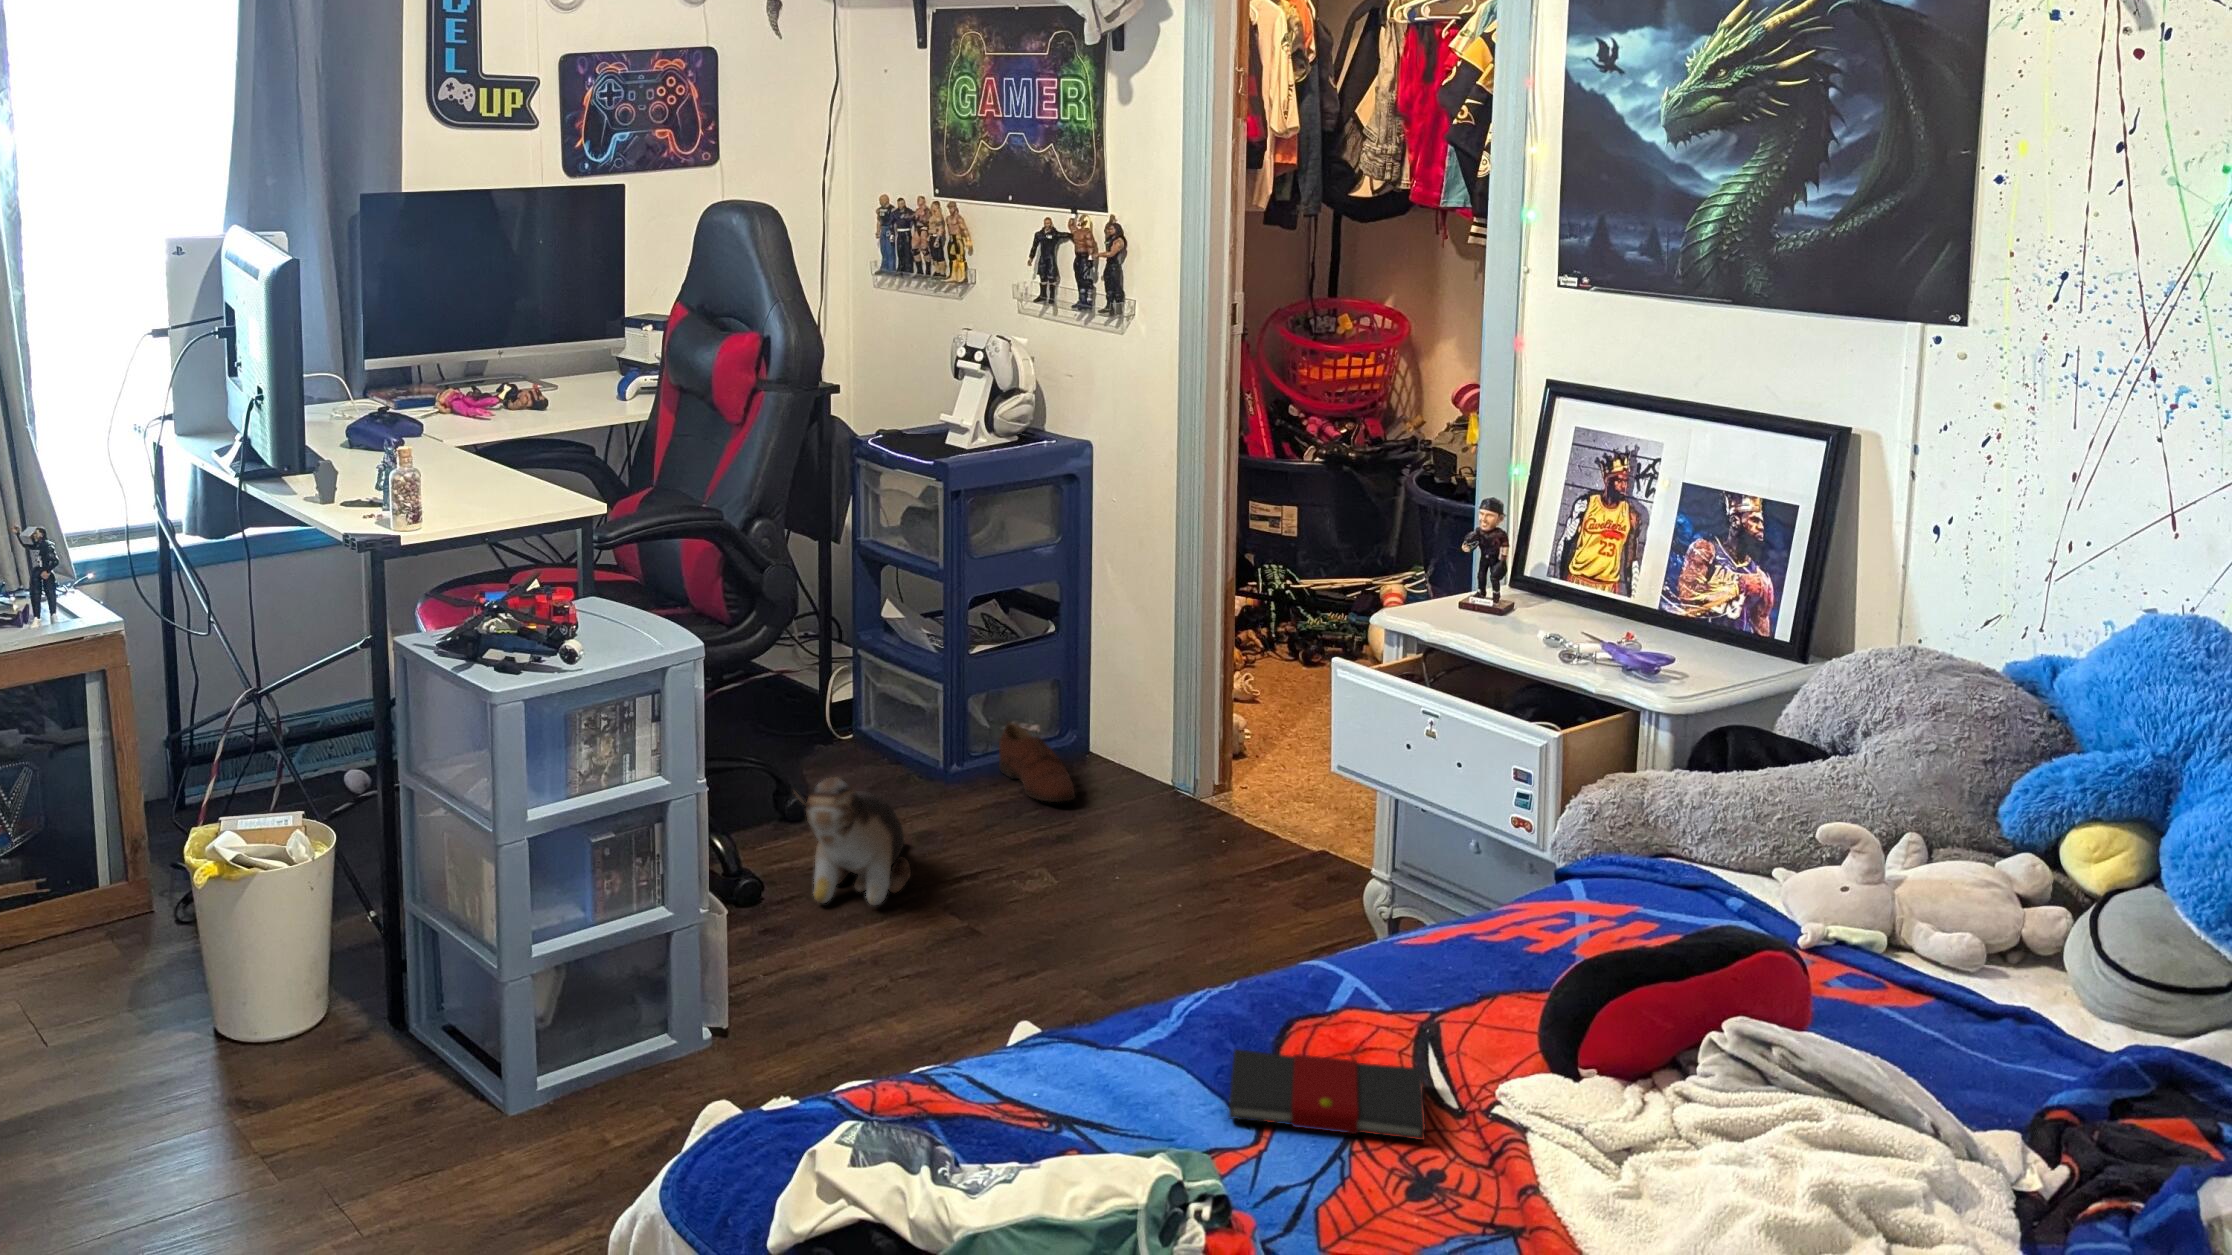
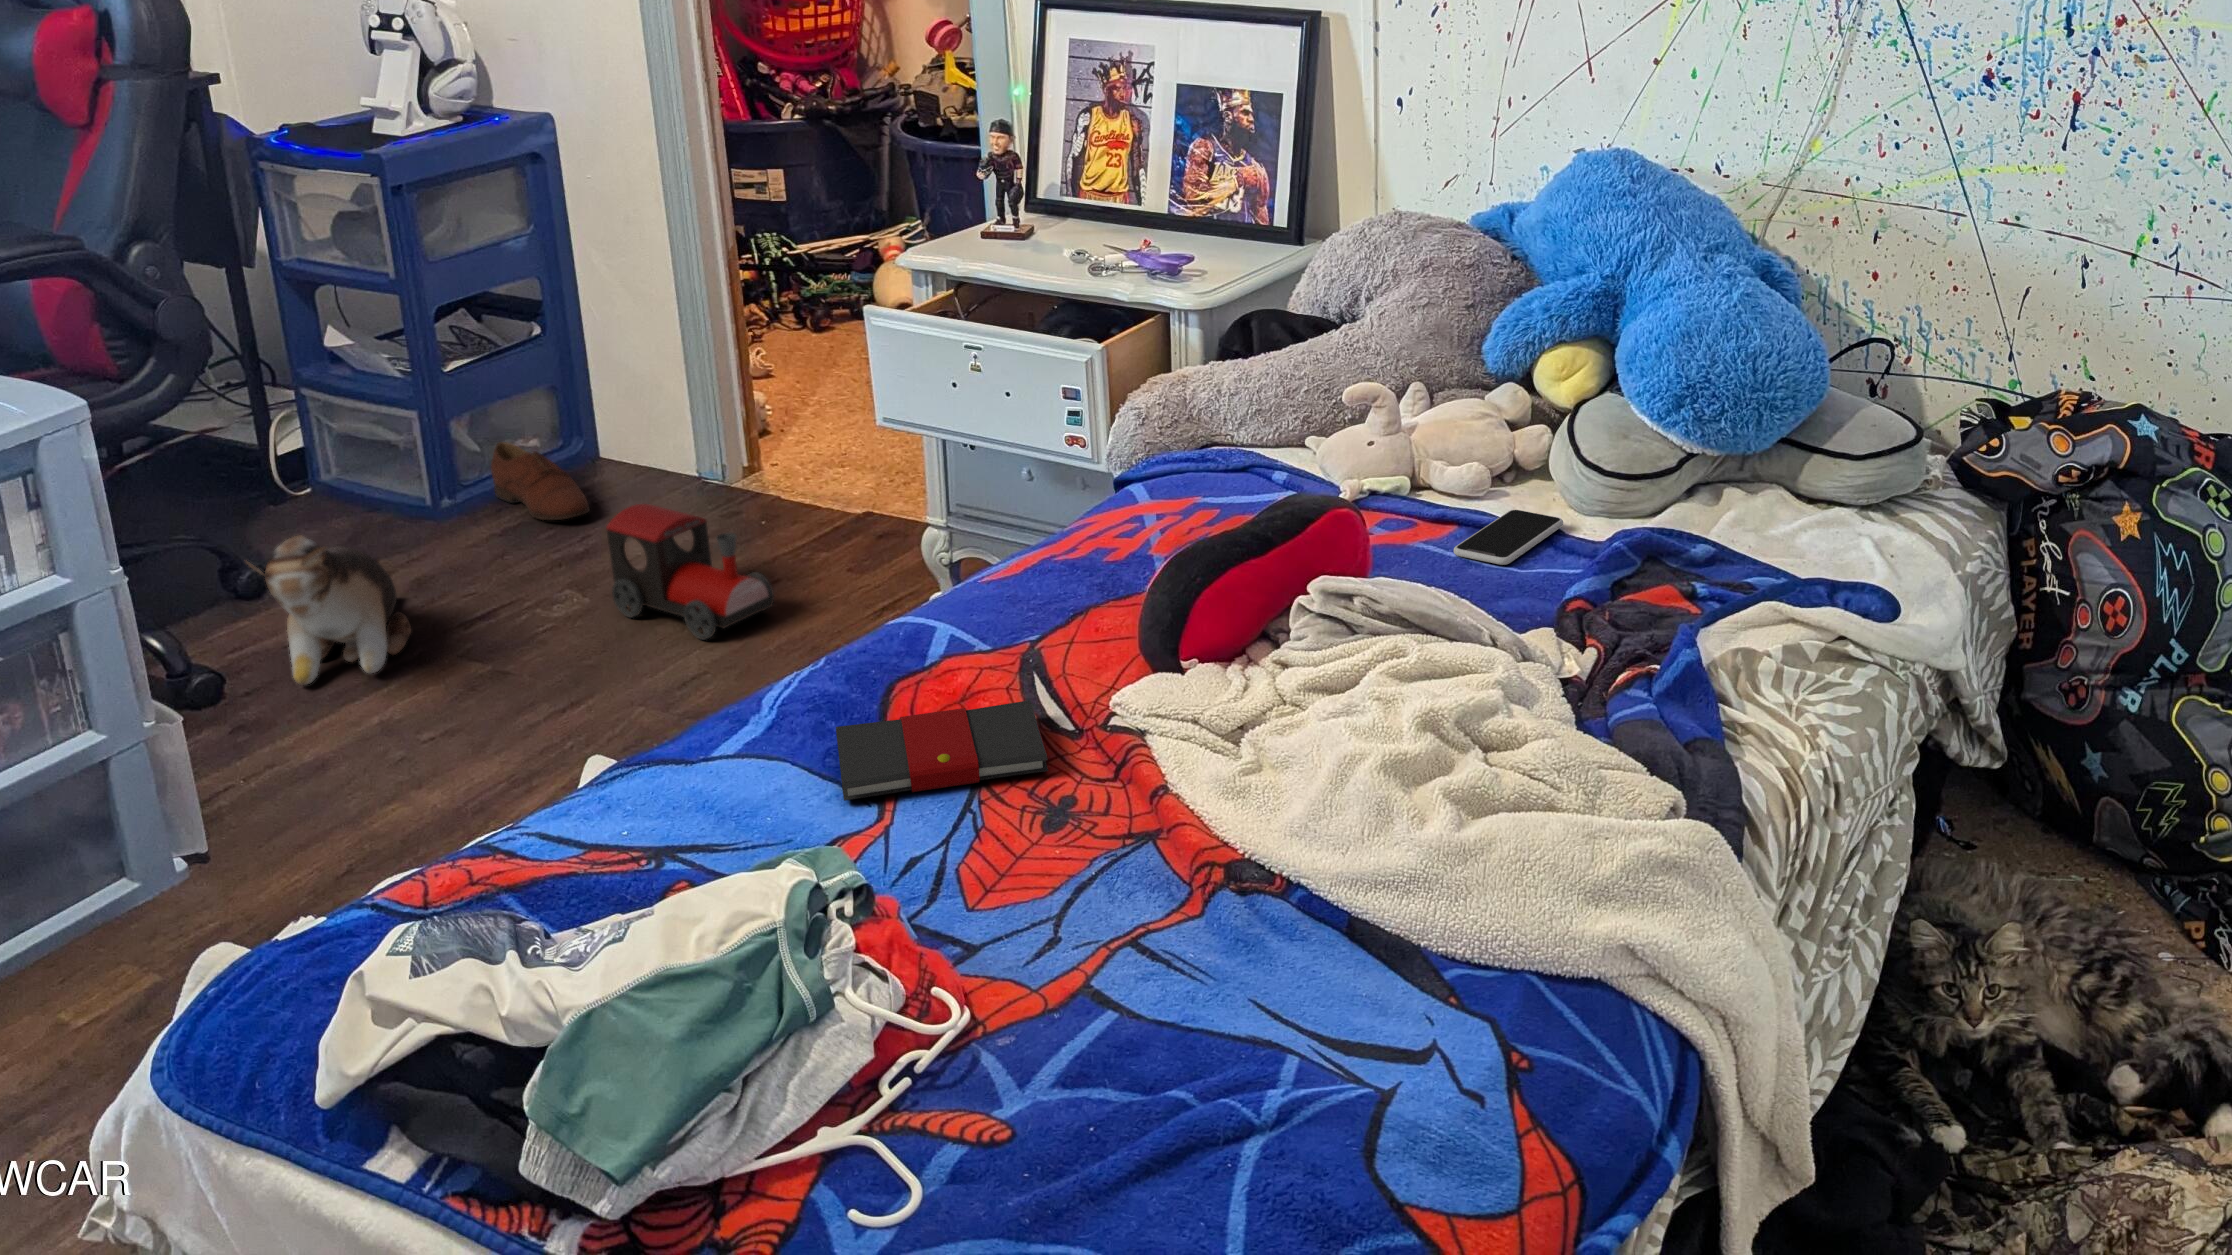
toy train: none [1080,802,1222,938] -> present [606,504,774,640]
smartphone: none [1916,989,2060,1047] -> present [1454,510,1563,565]

